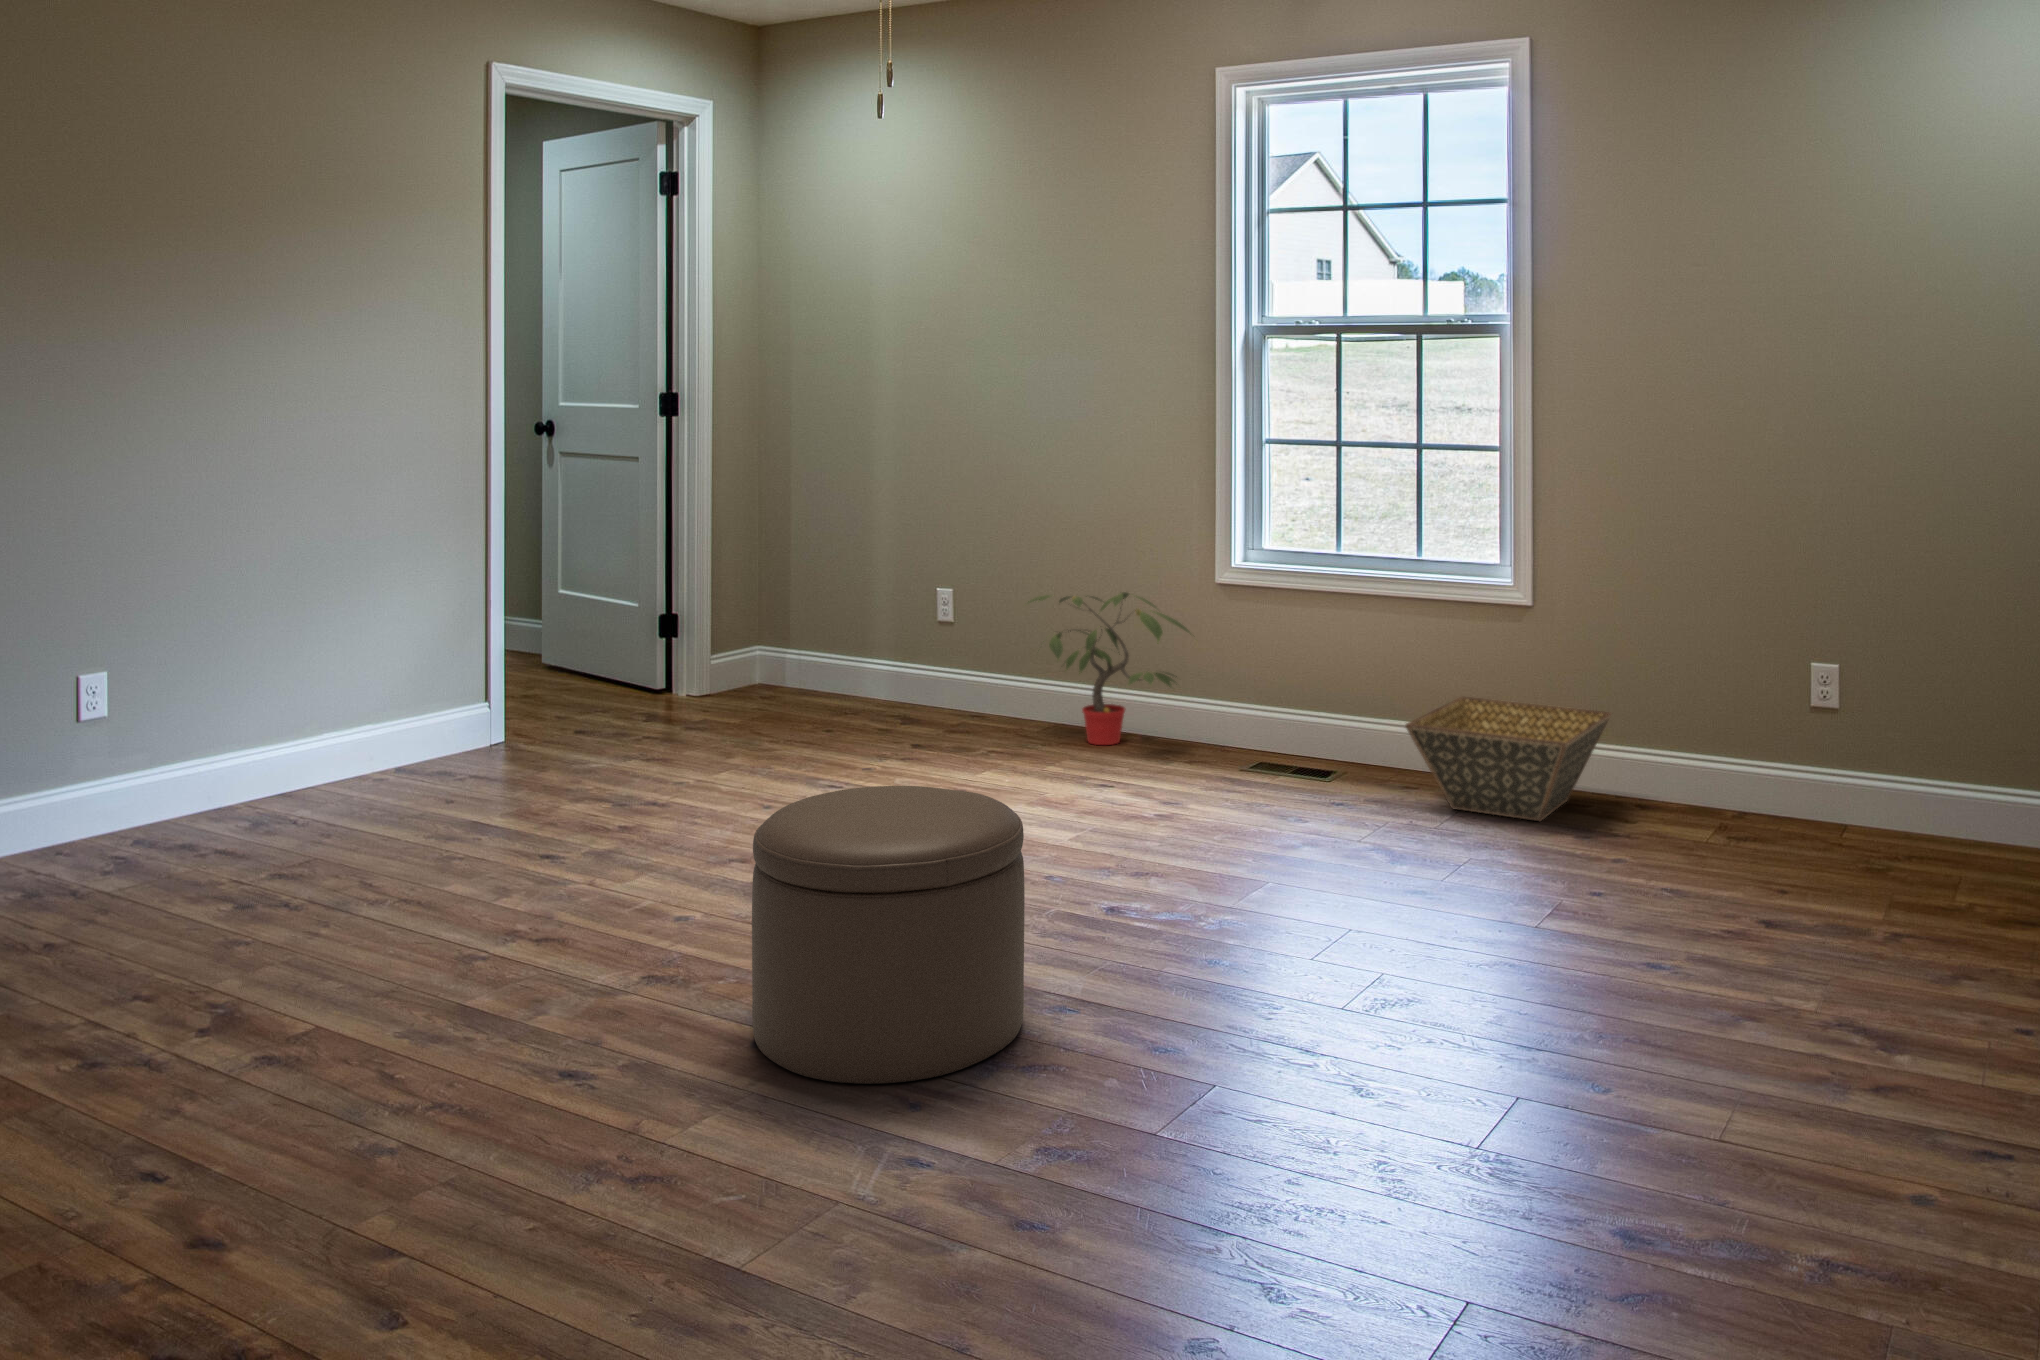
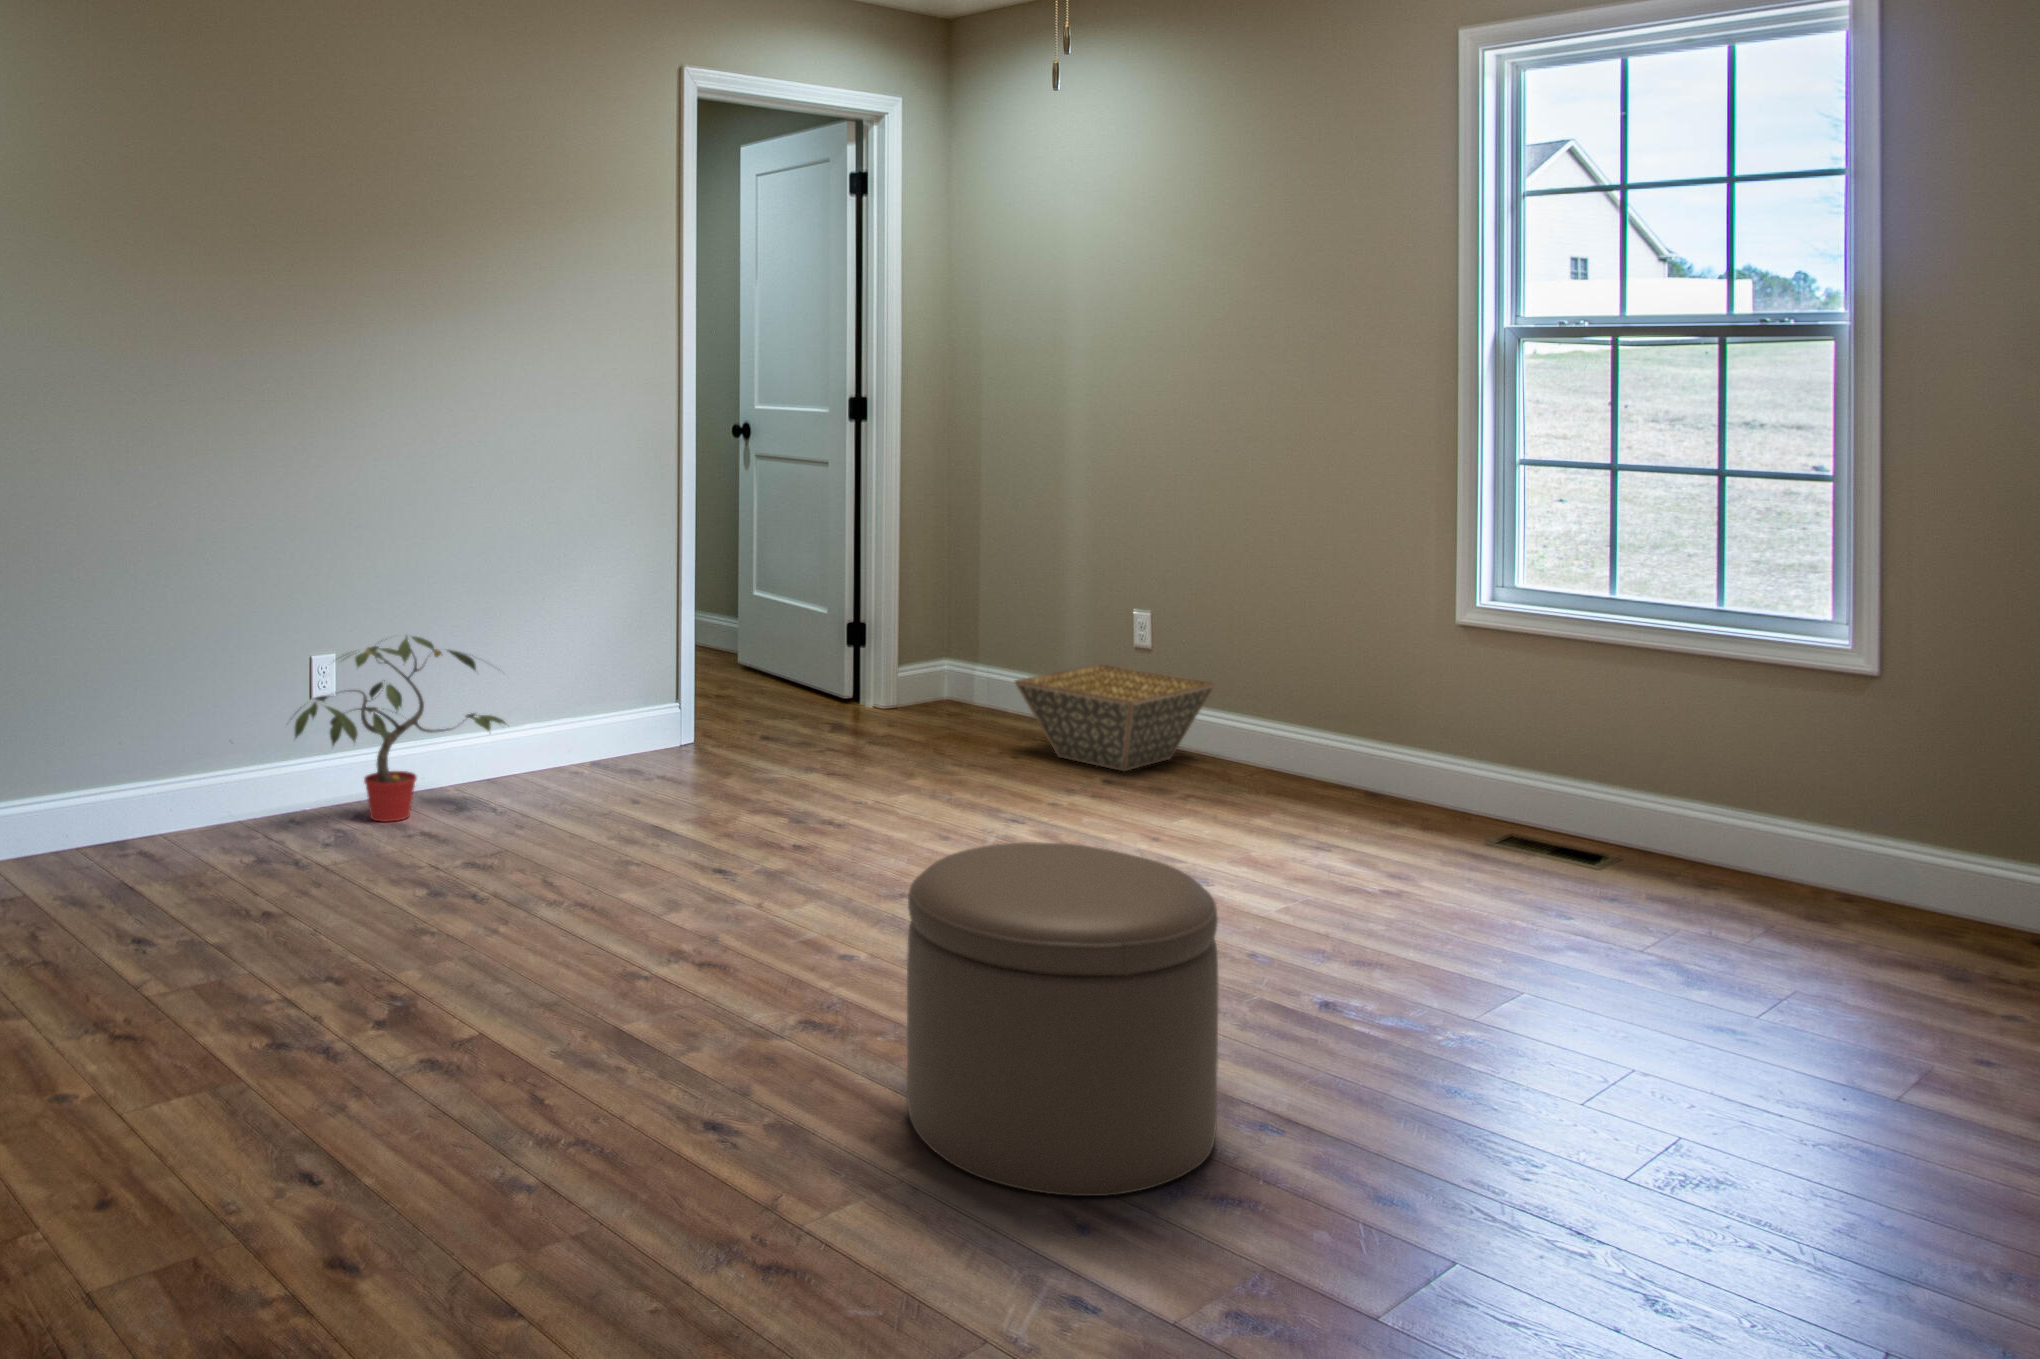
potted plant: present [1028,592,1190,745] -> present [290,636,506,822]
basket: present [1405,697,1611,821] -> present [1015,664,1216,771]

